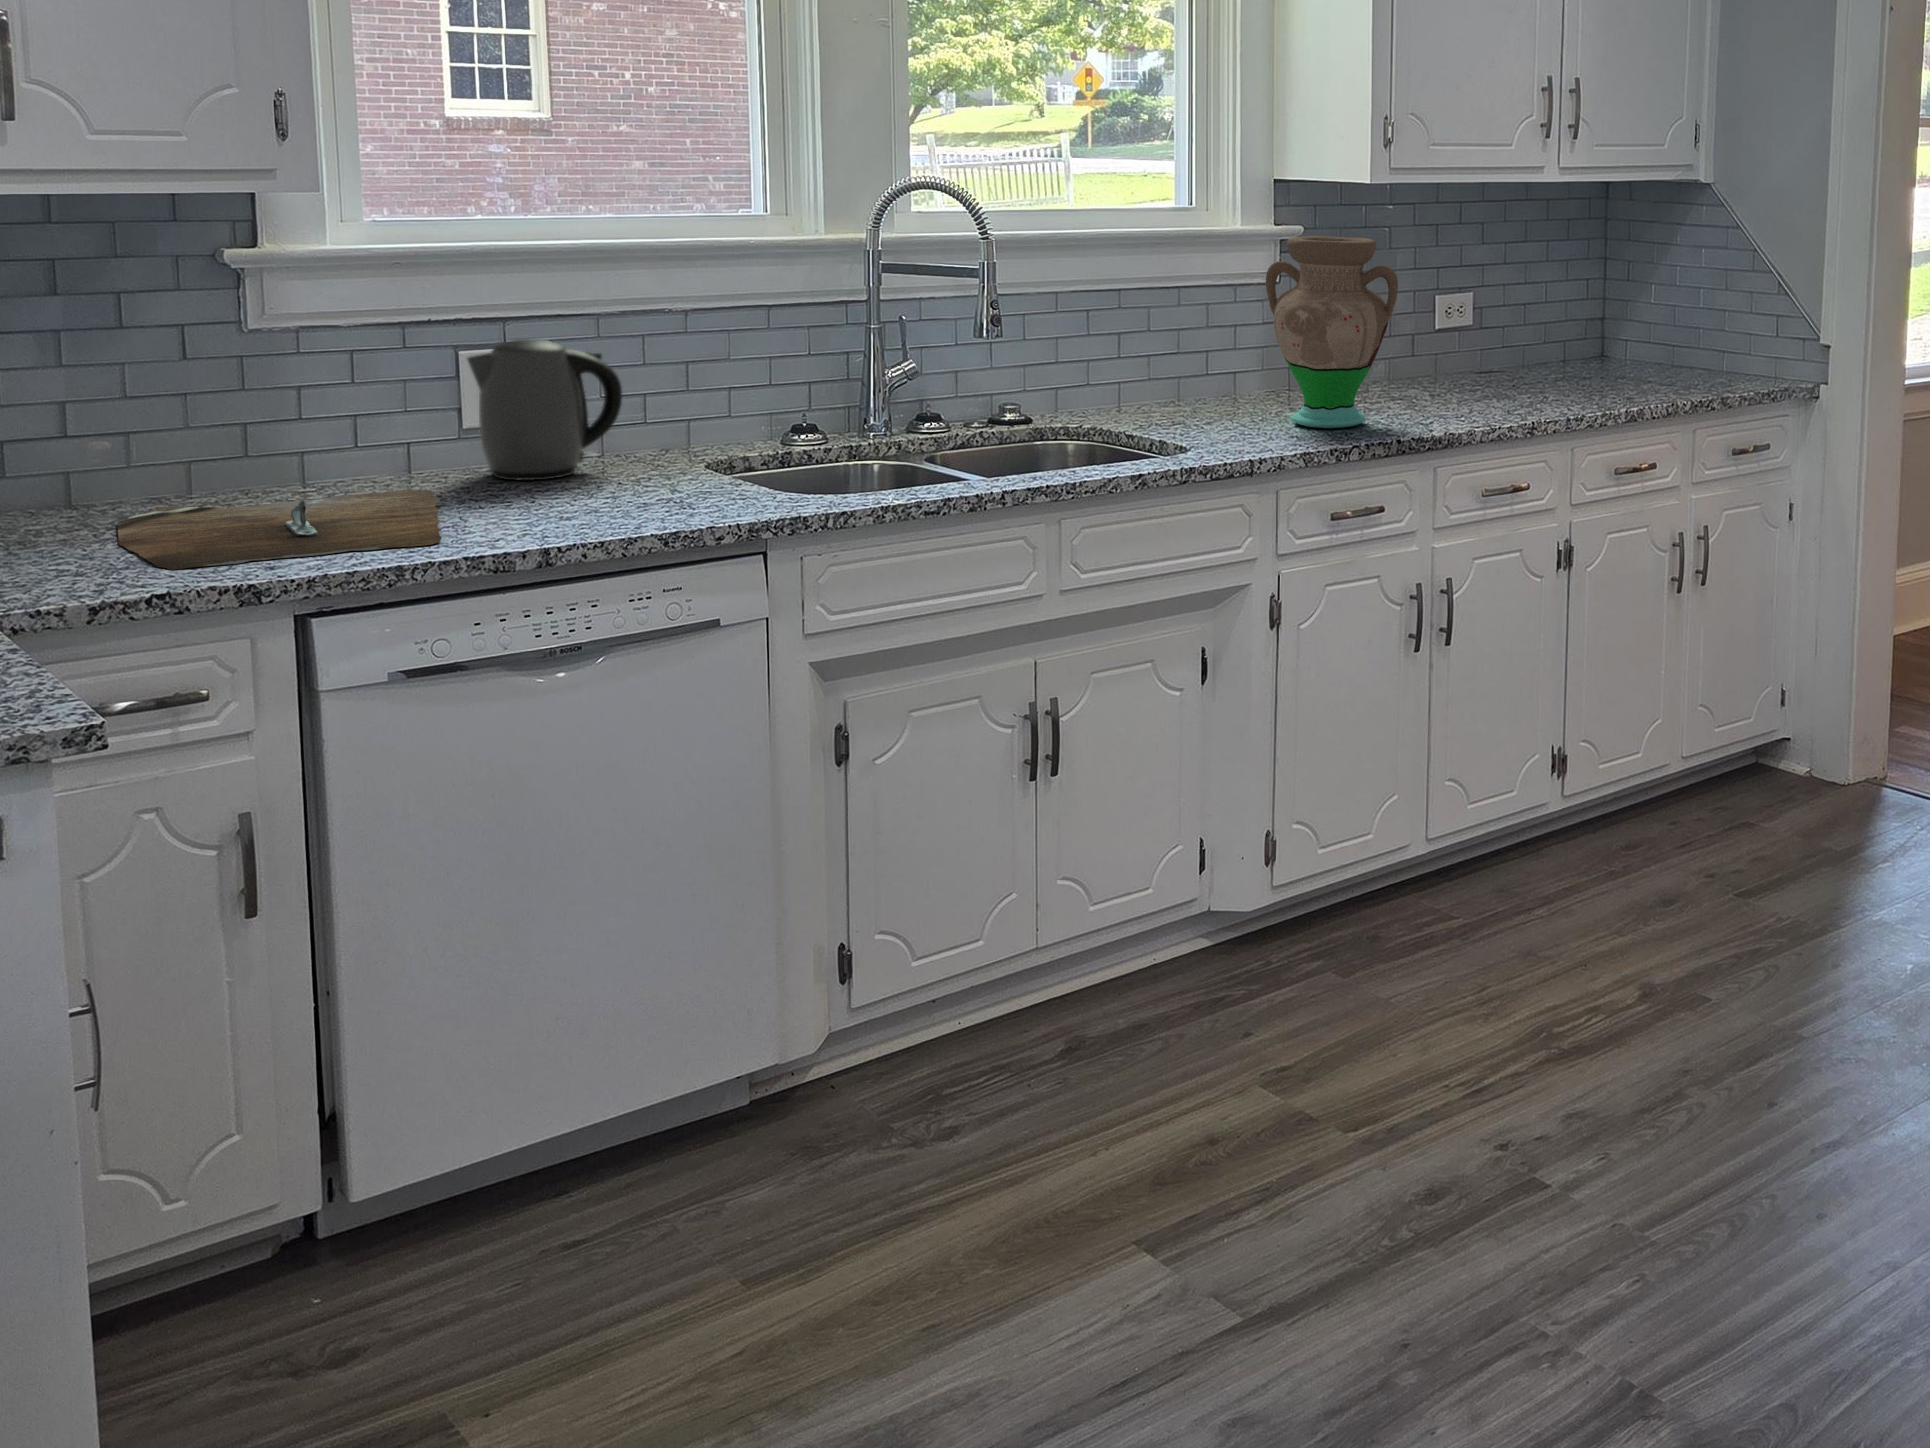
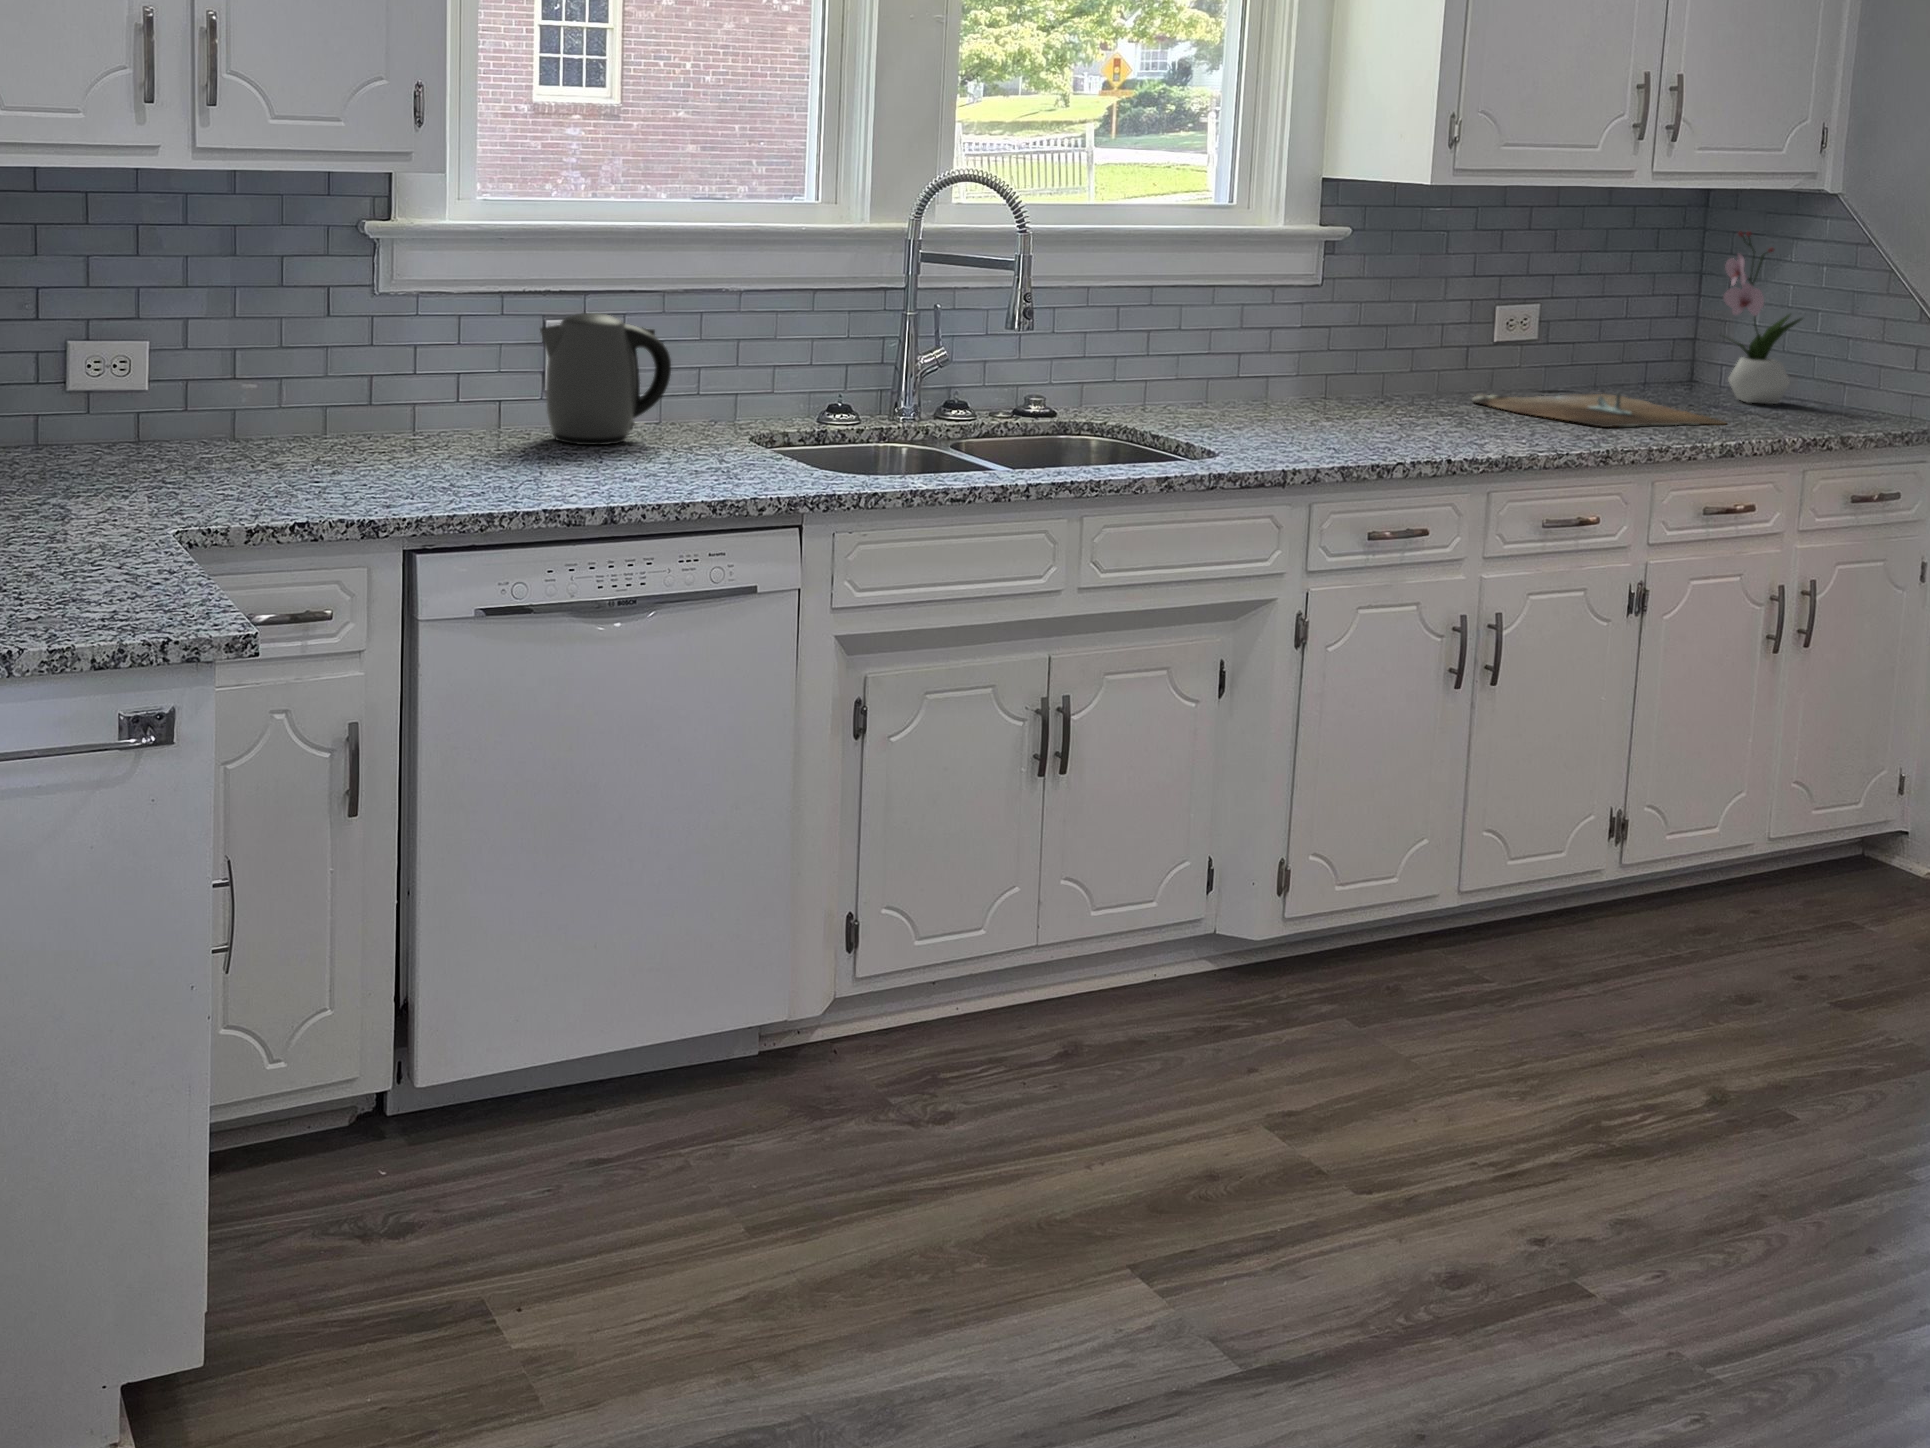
flower arrangement: none [1628,222,1695,373] -> present [1724,231,1802,404]
vase: present [1266,236,1398,428] -> none [1304,237,1452,441]
cutting board: present [118,490,441,570] -> present [1472,392,1725,427]

